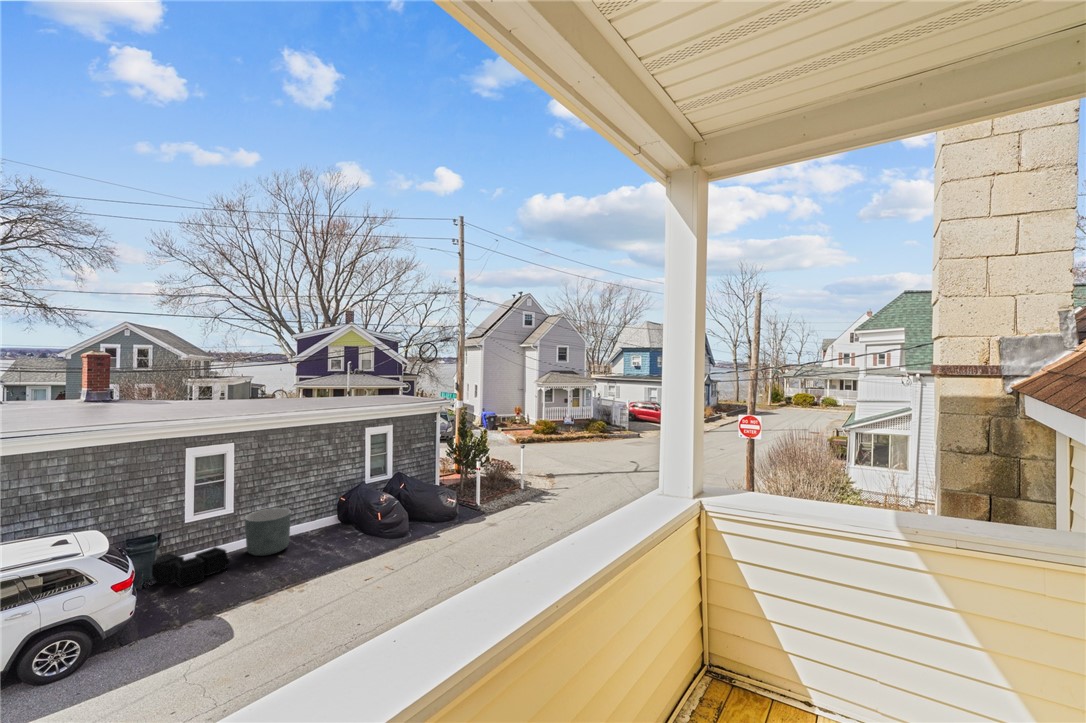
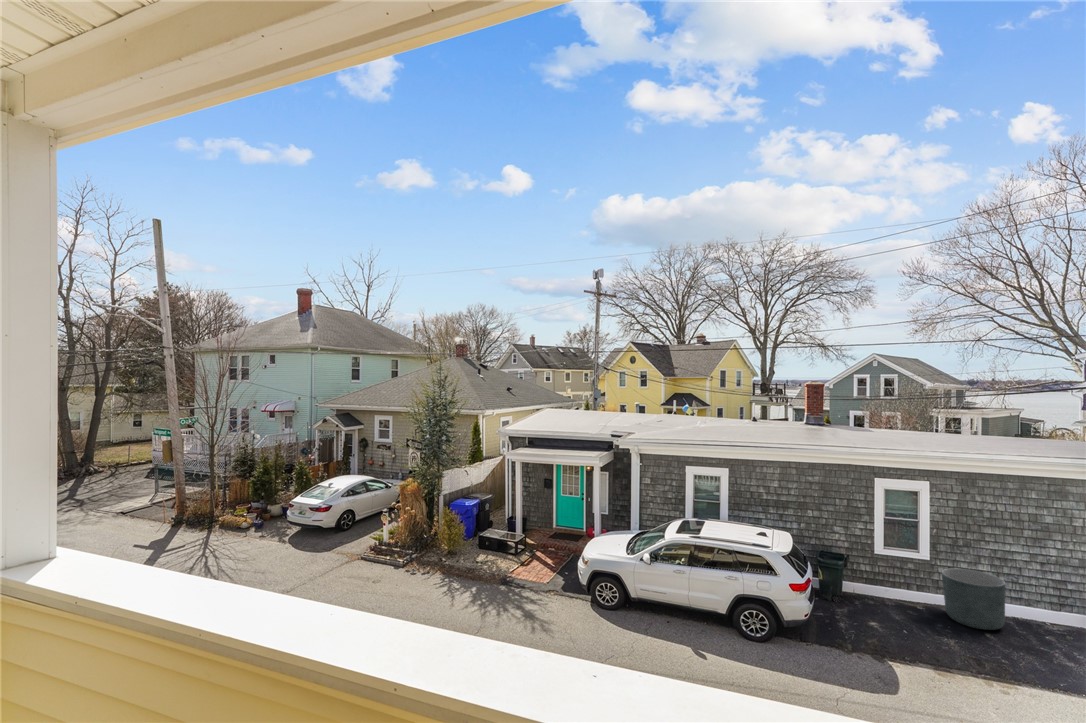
storage bin: present [152,547,230,588] -> none [840,577,920,622]

